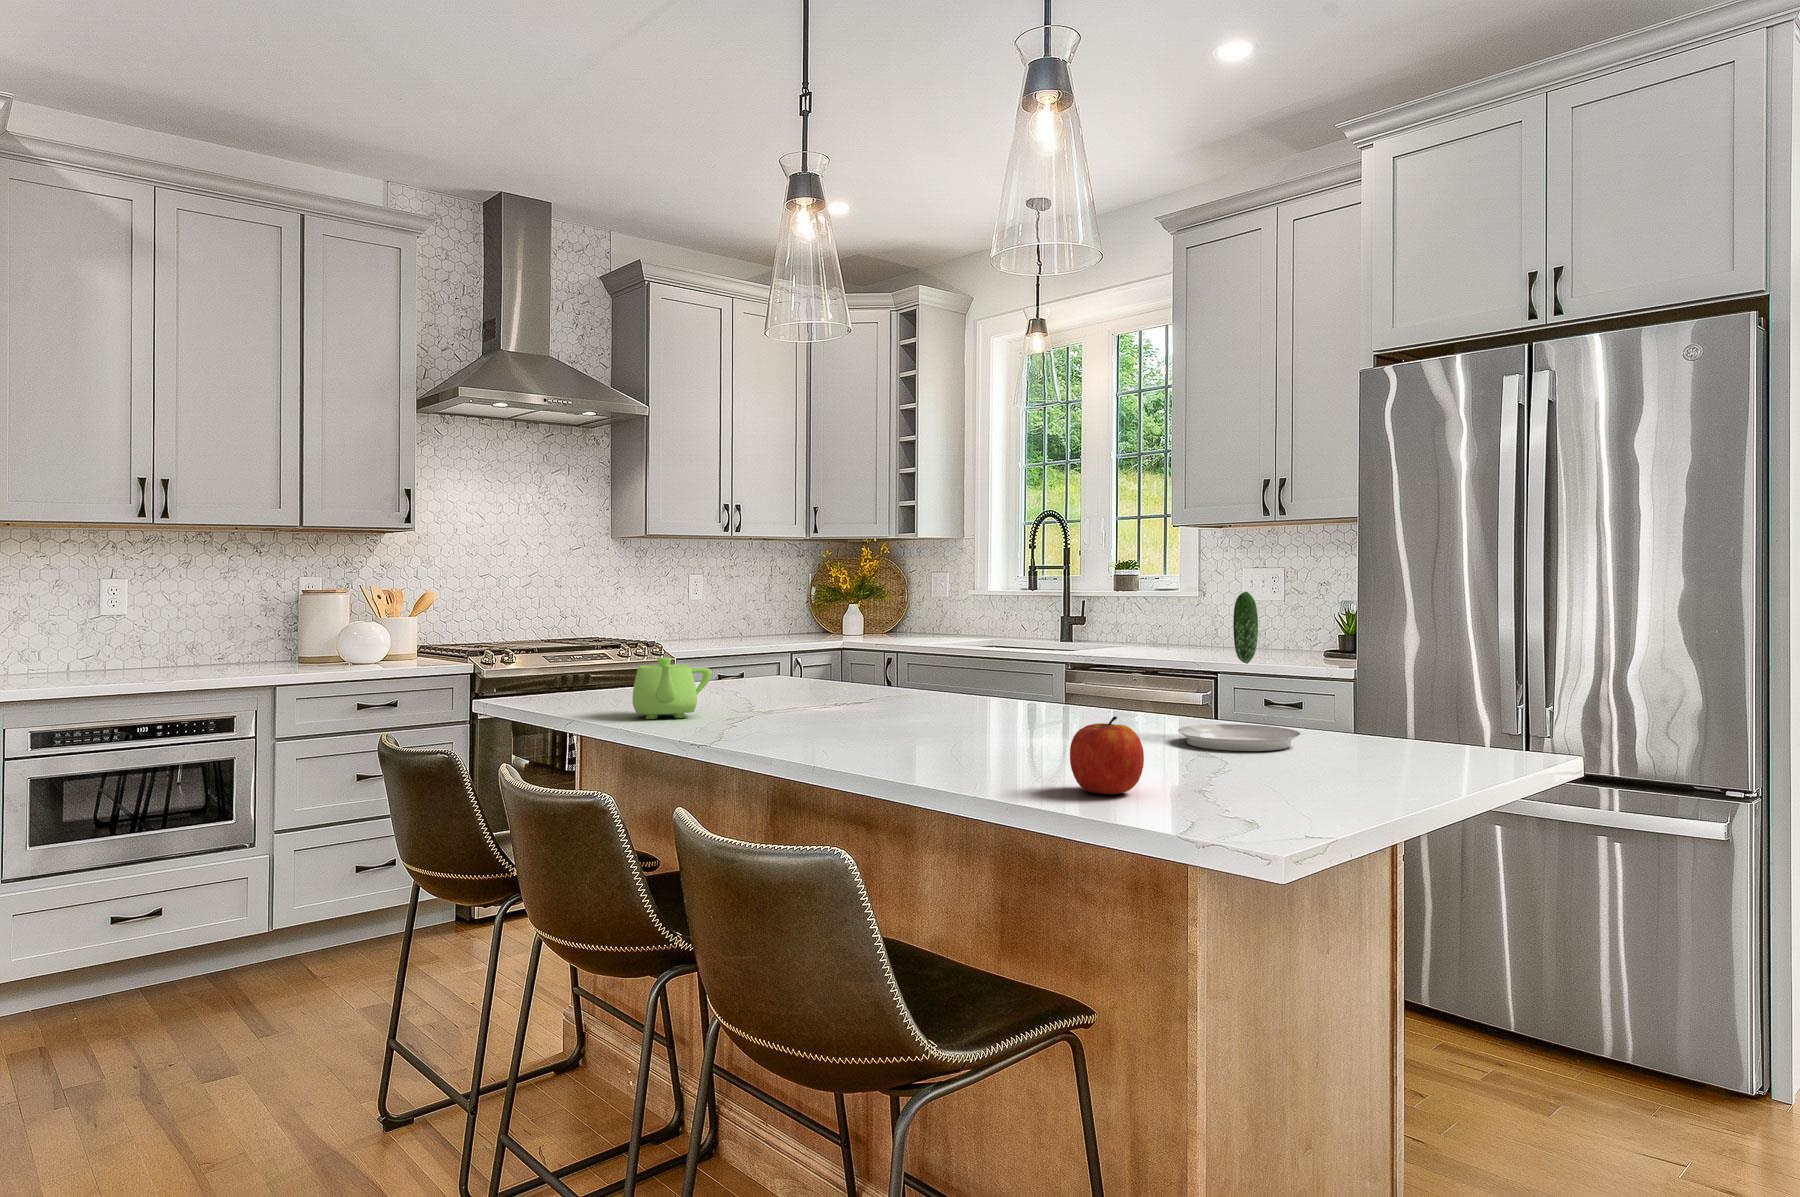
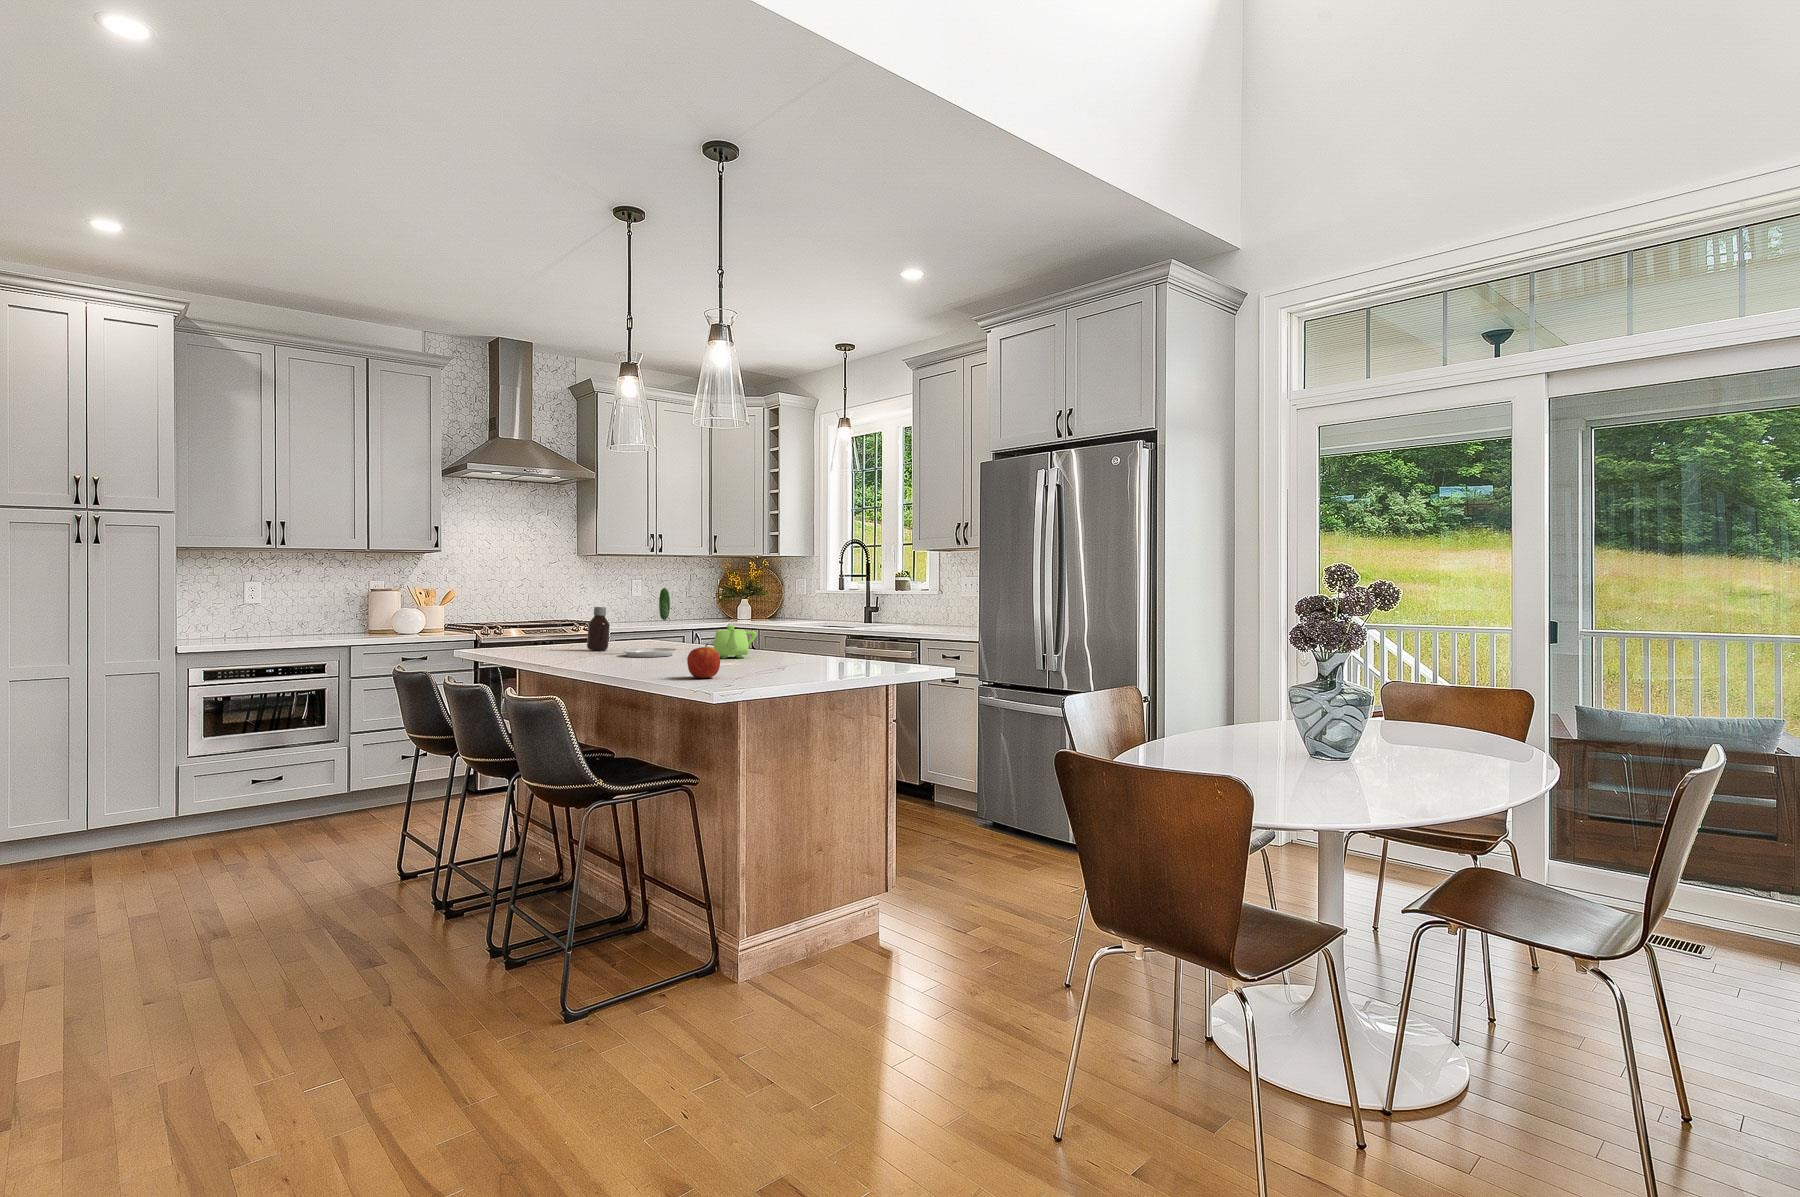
plate: present [1178,592,1300,751] -> present [622,588,676,657]
bottle: none [712,624,752,703] -> present [587,607,610,650]
teapot: present [633,657,712,719] -> present [714,625,757,658]

